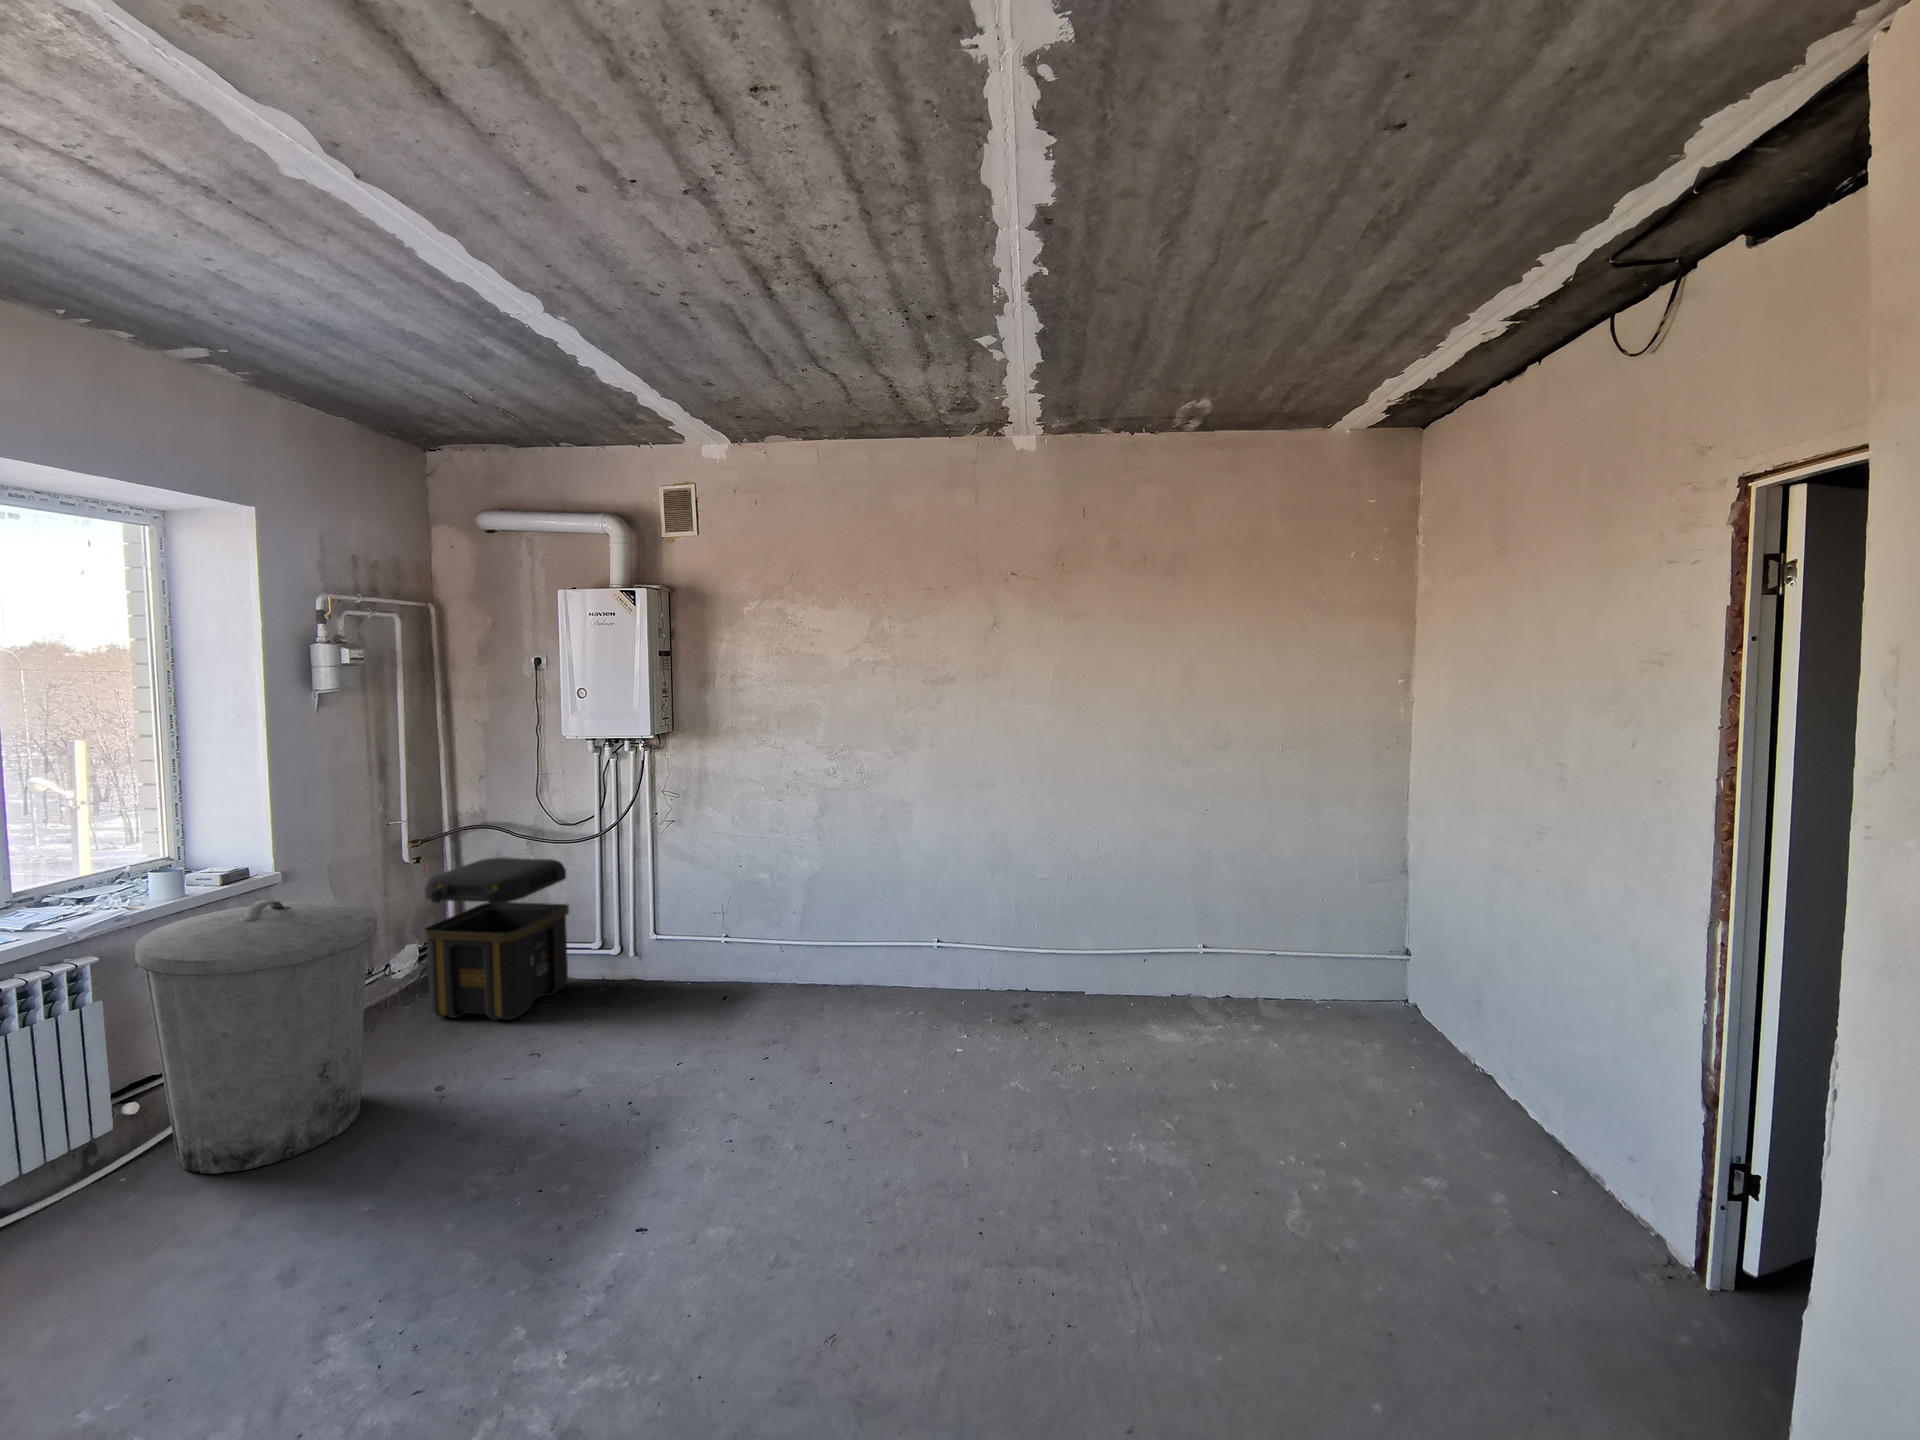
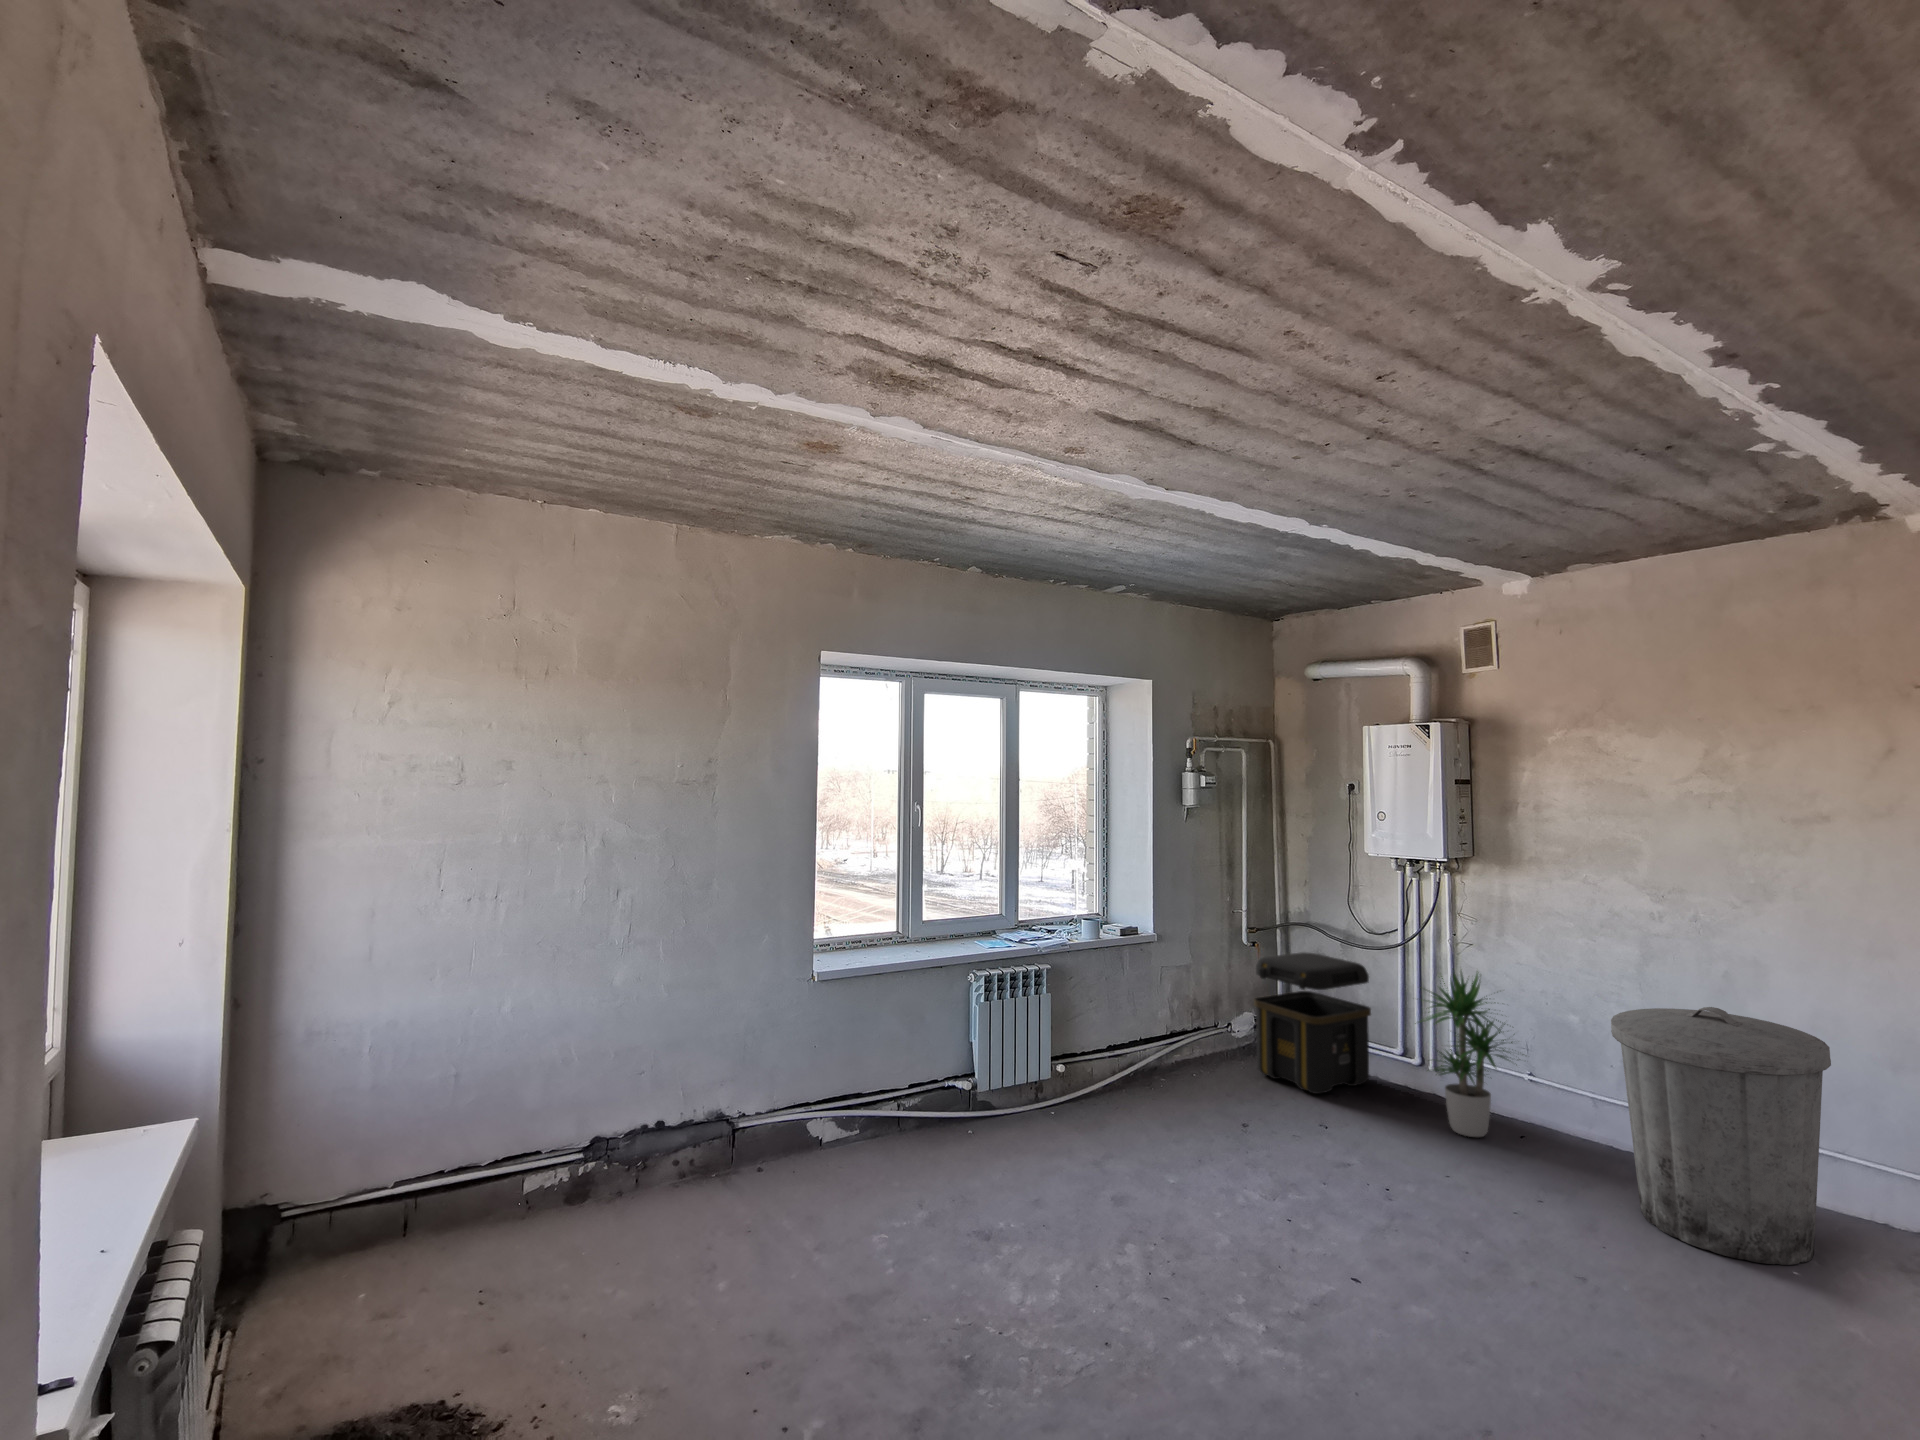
potted plant: none [622,842,735,1010] -> present [1415,969,1524,1137]
trash can: present [135,900,377,1174] -> present [1611,1007,1831,1265]

